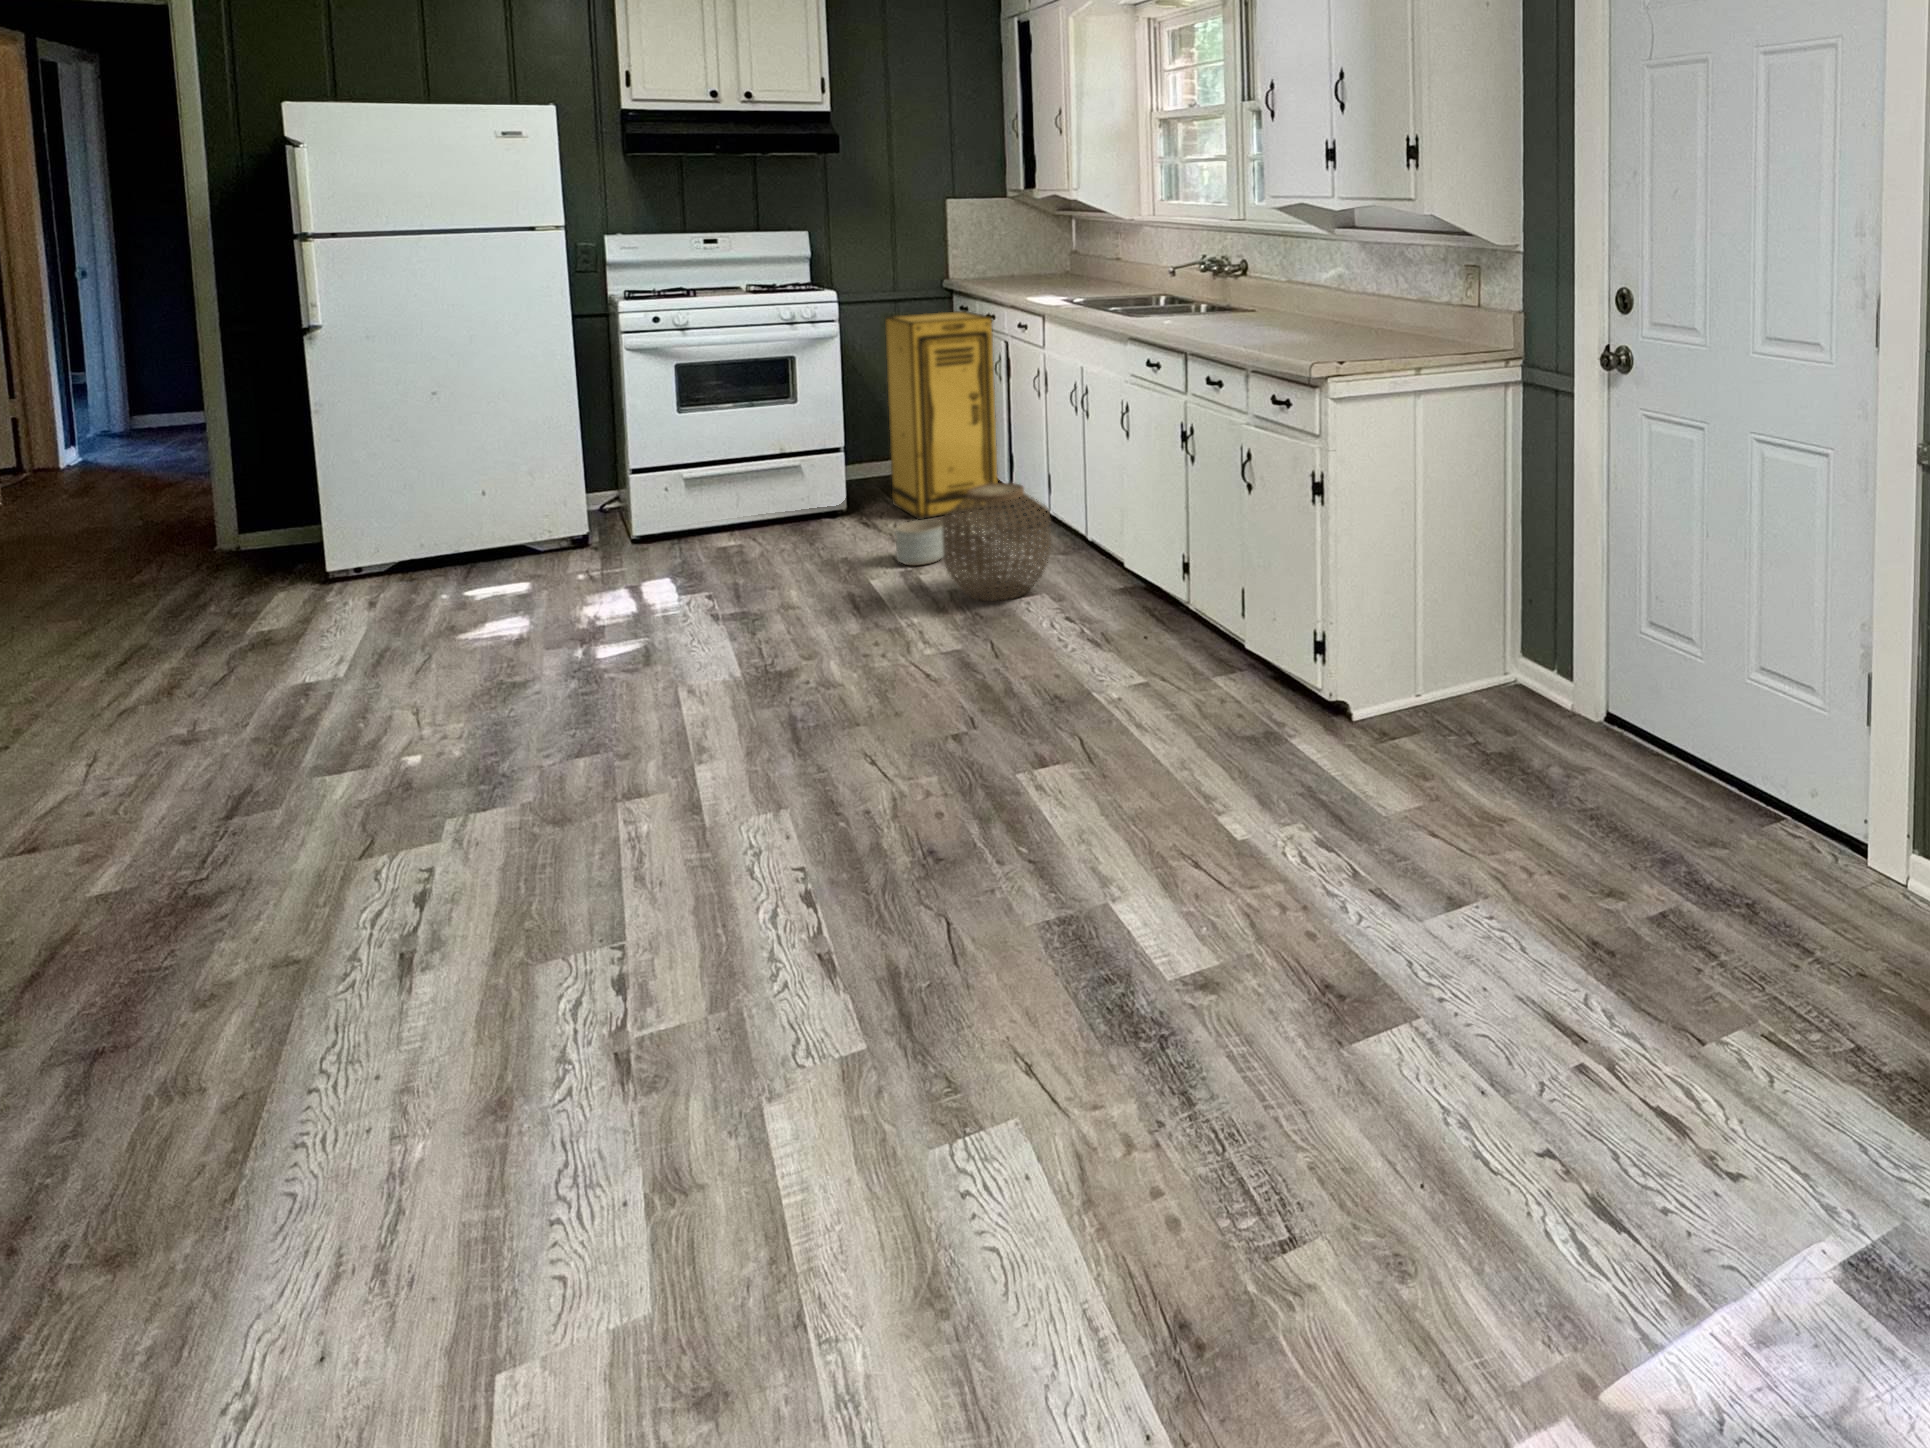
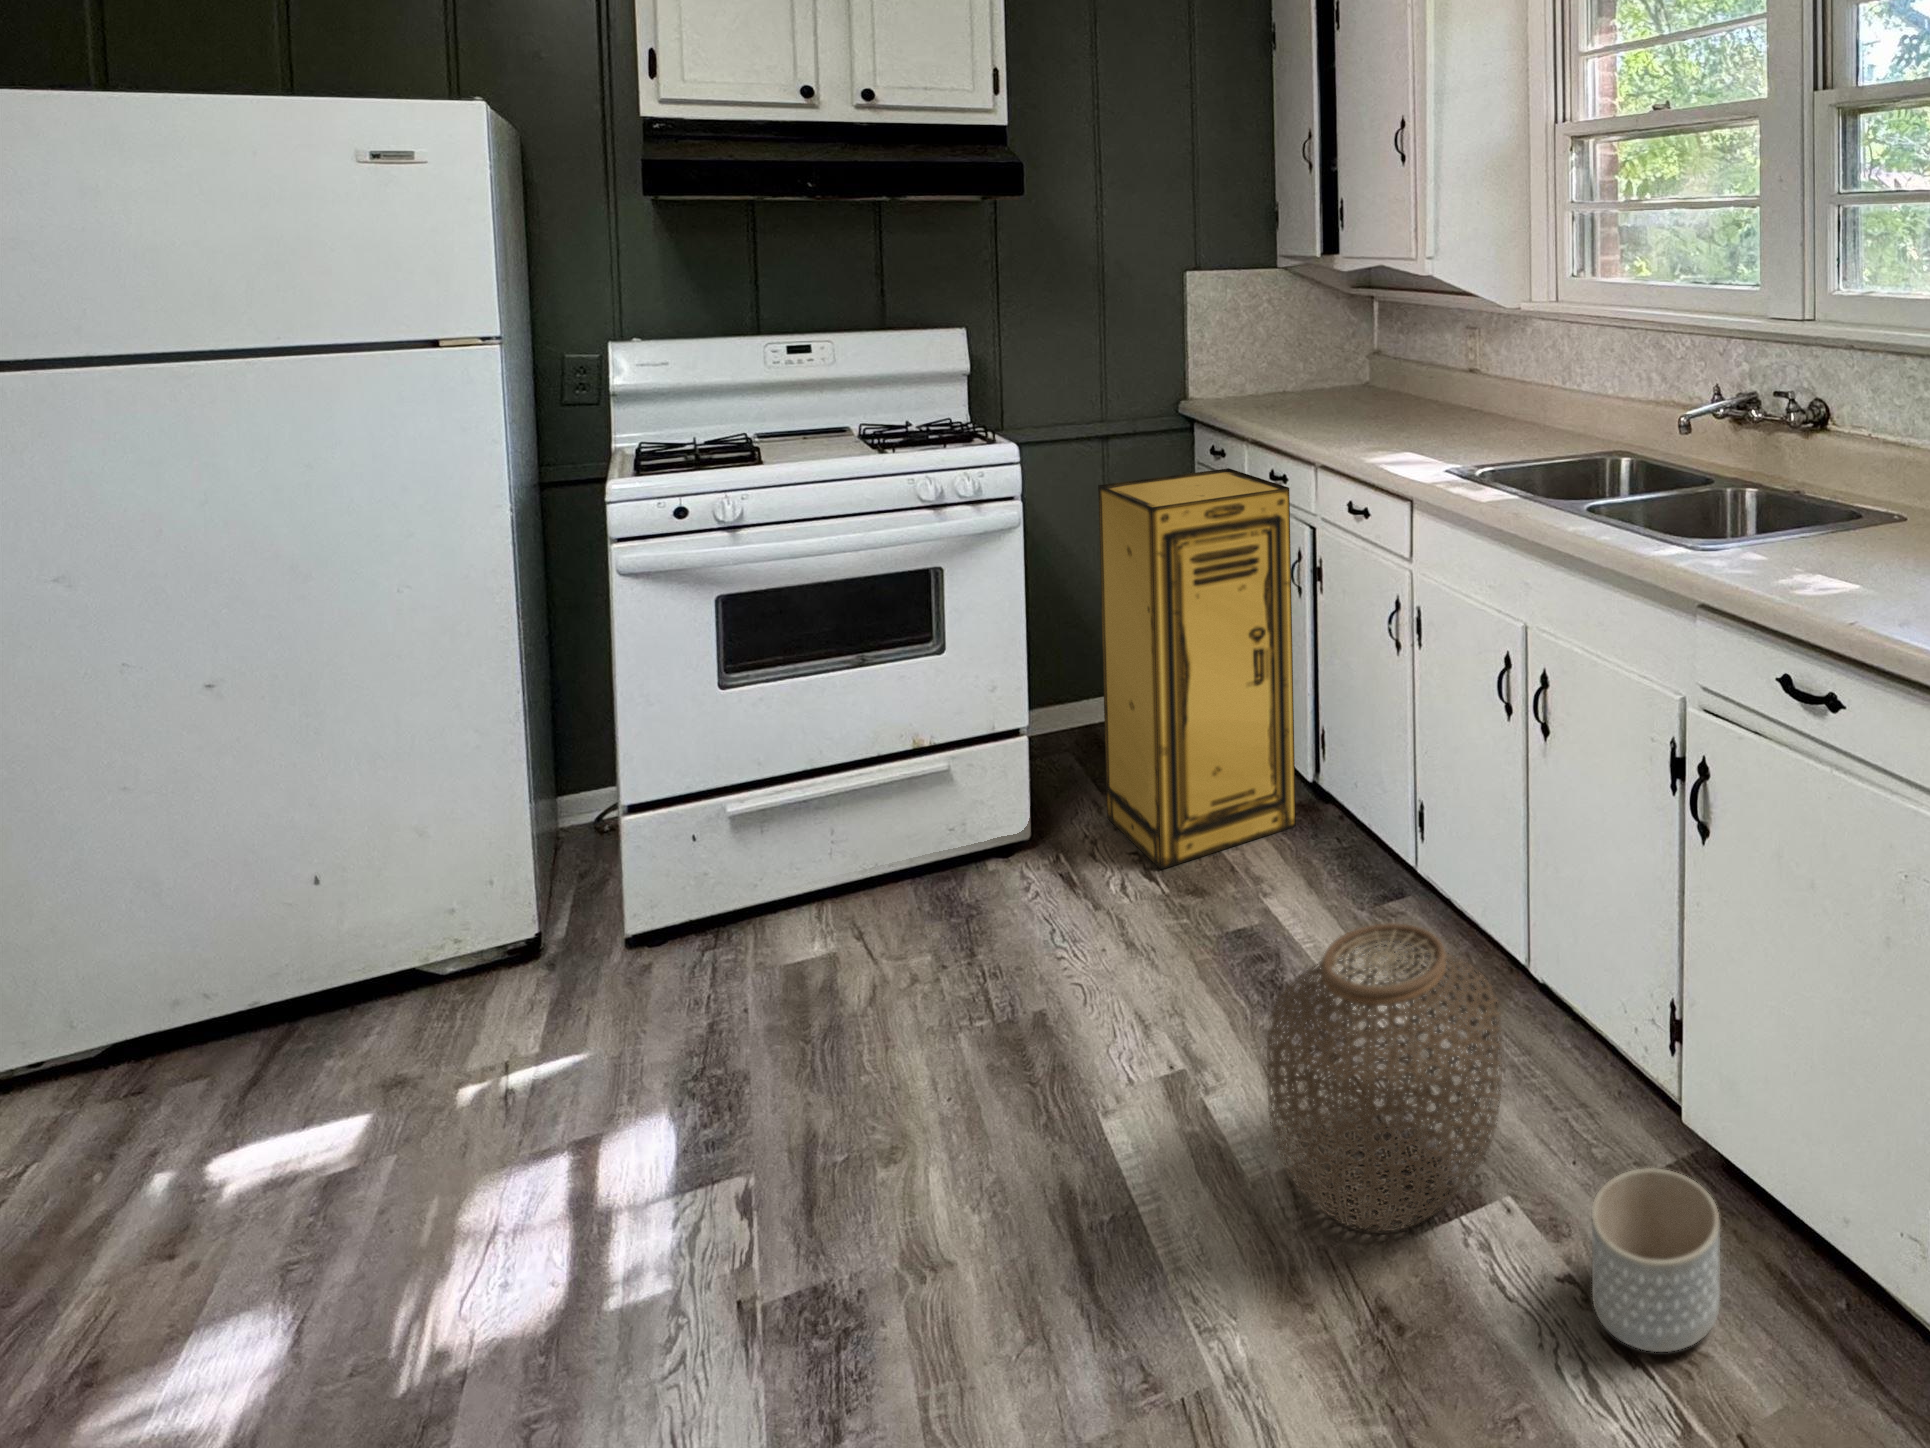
planter: present [895,520,944,565] -> present [1592,1168,1720,1352]

